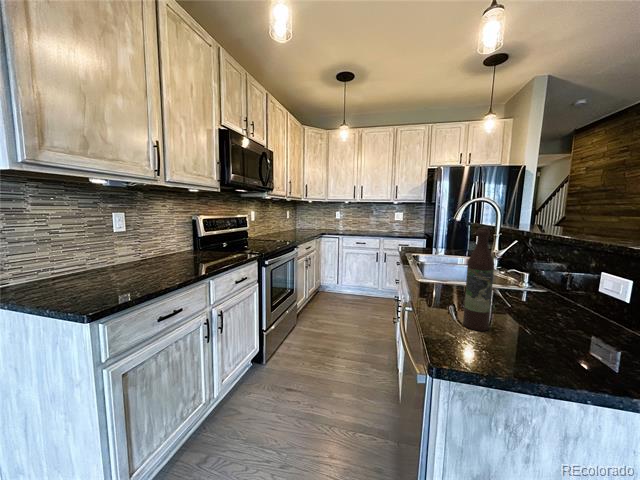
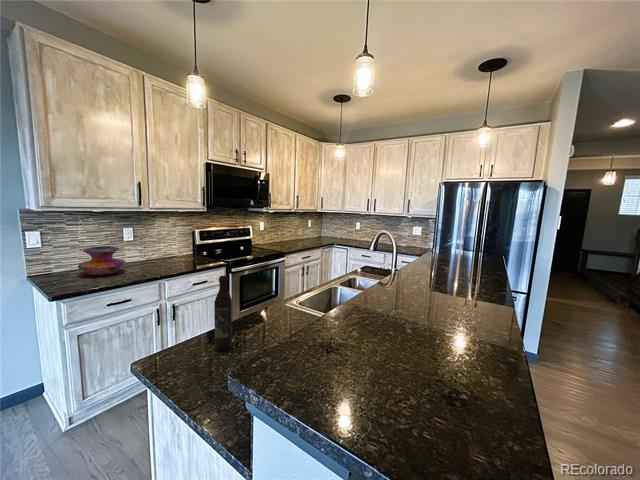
decorative vase: none [70,236,145,281] -> present [78,246,126,275]

